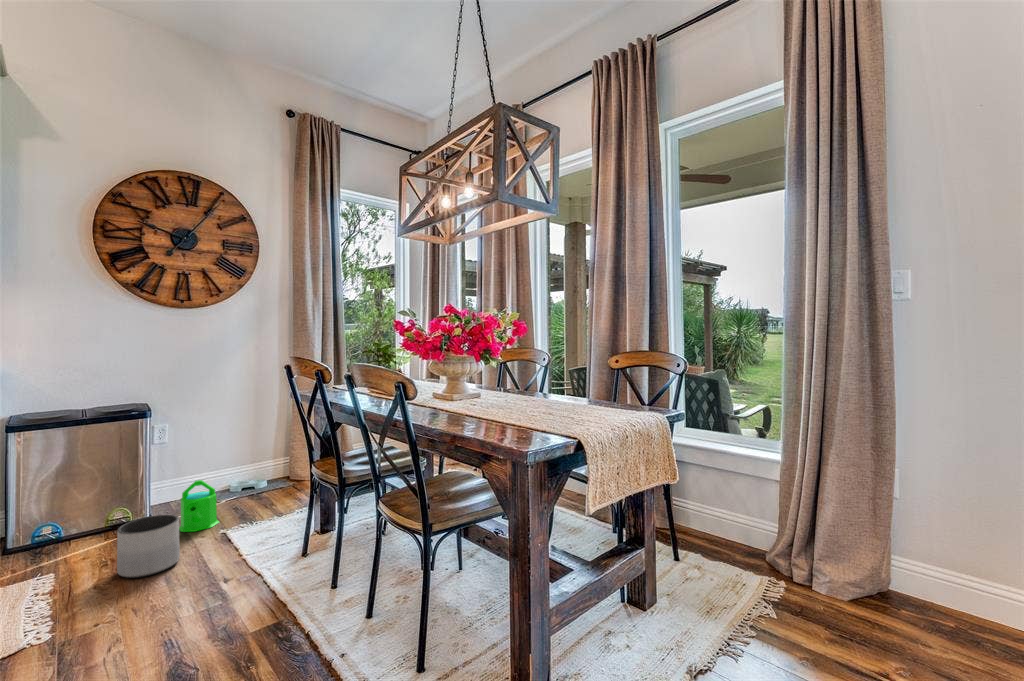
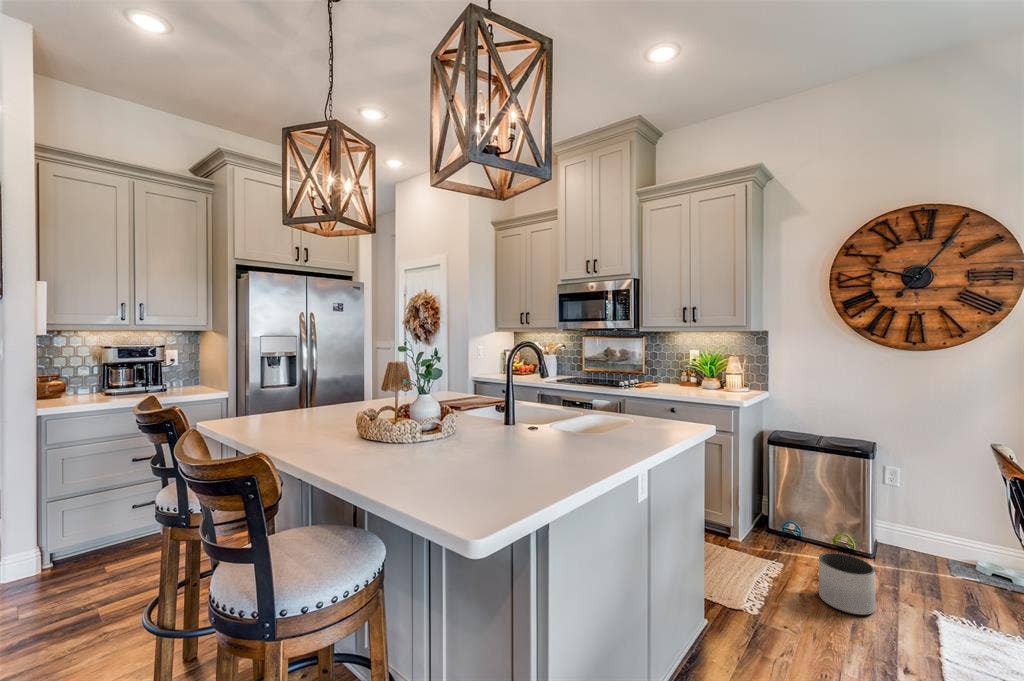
watering can: present [179,480,219,532] -> none [892,538,940,597]

